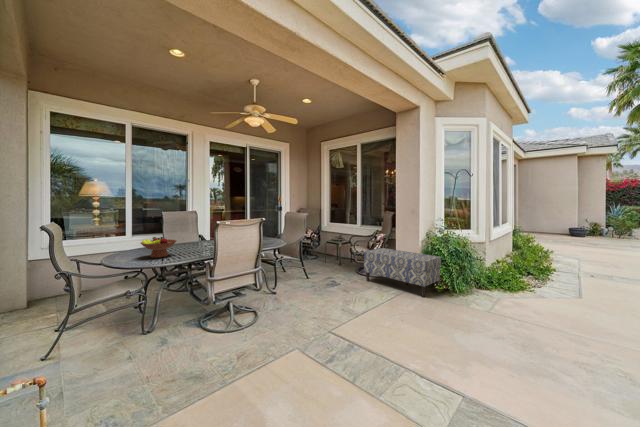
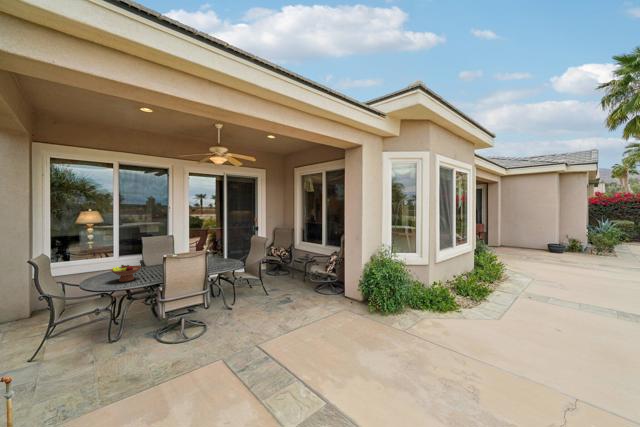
bench: present [364,248,441,297] -> none [316,268,377,316]

